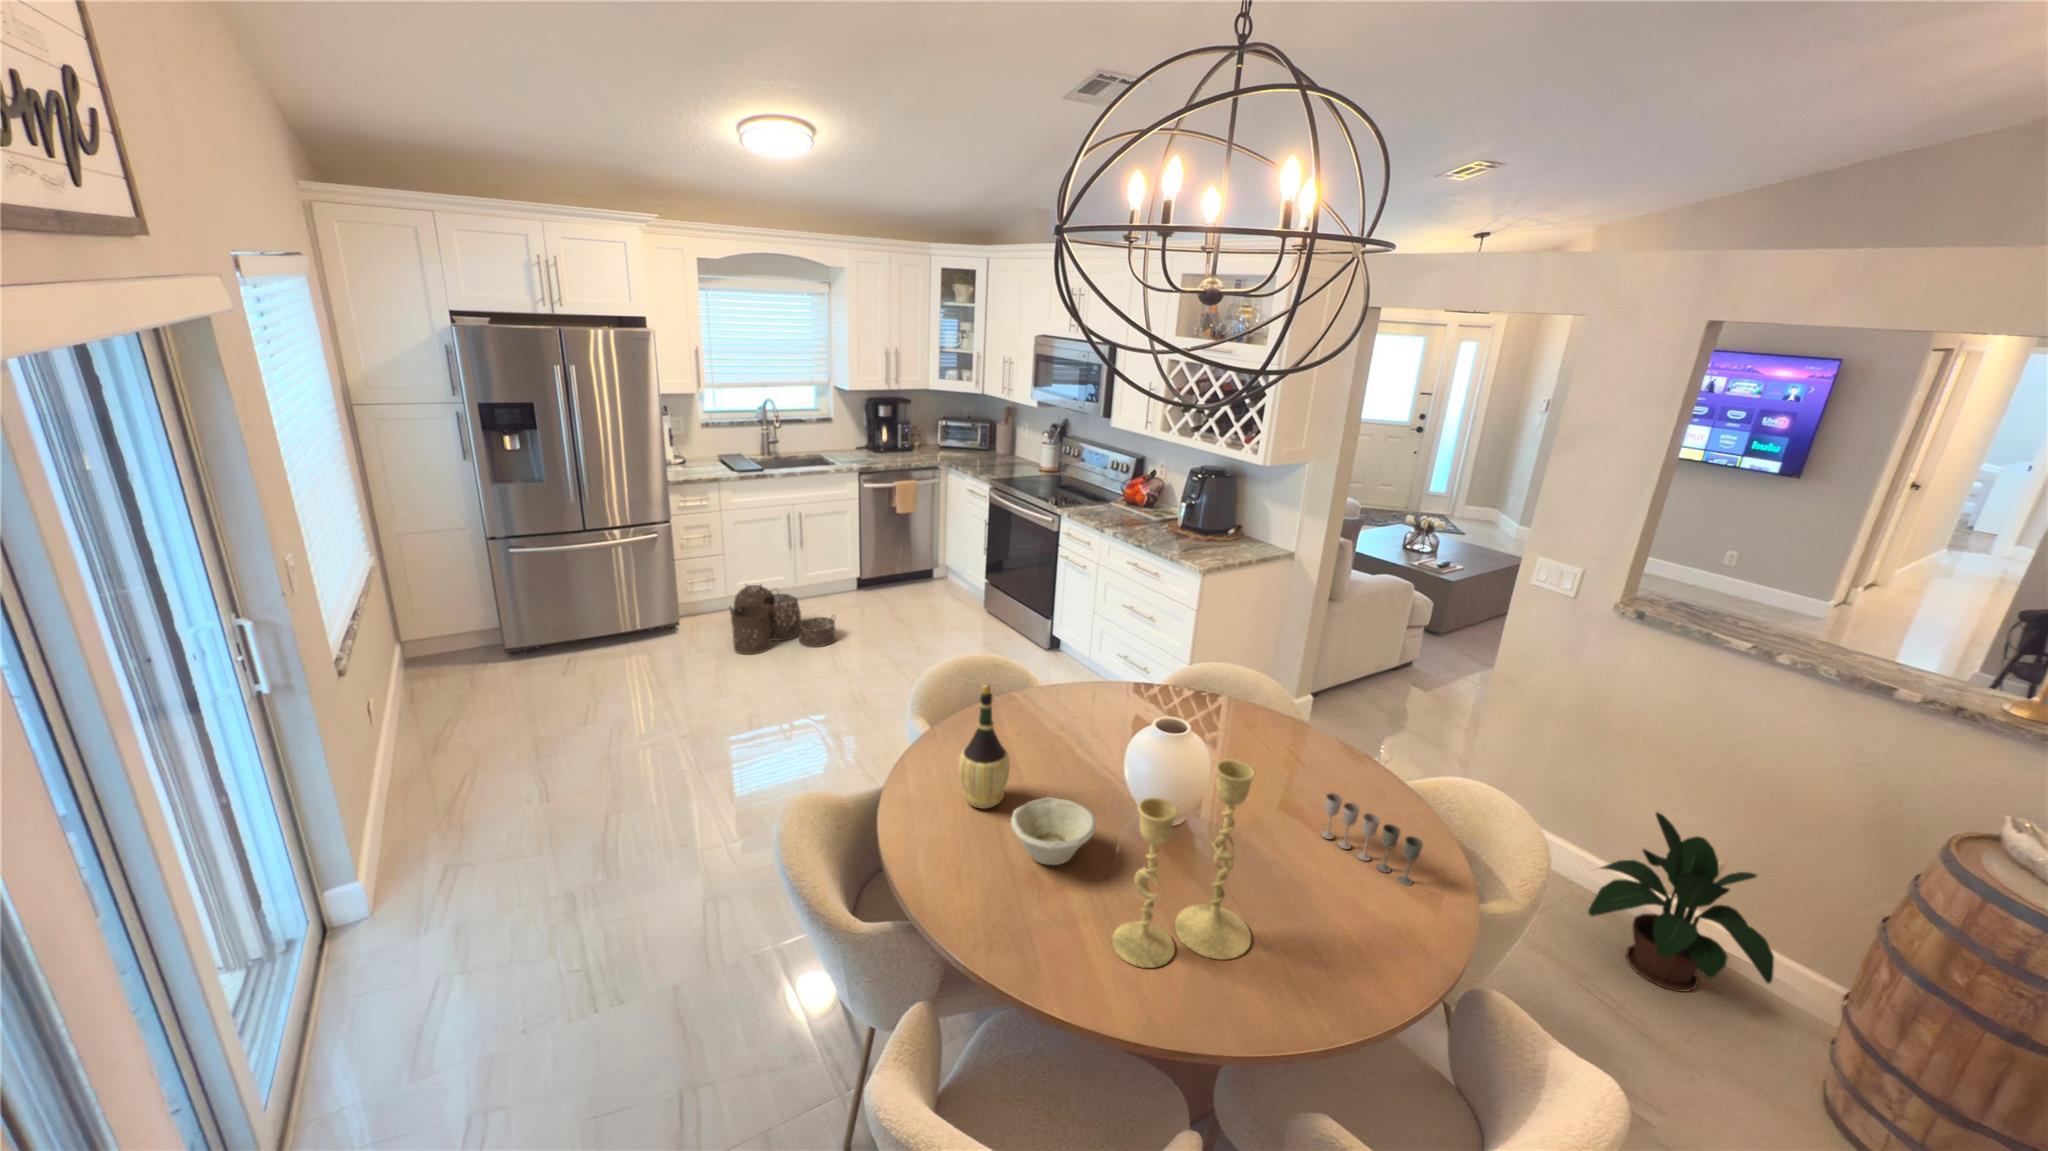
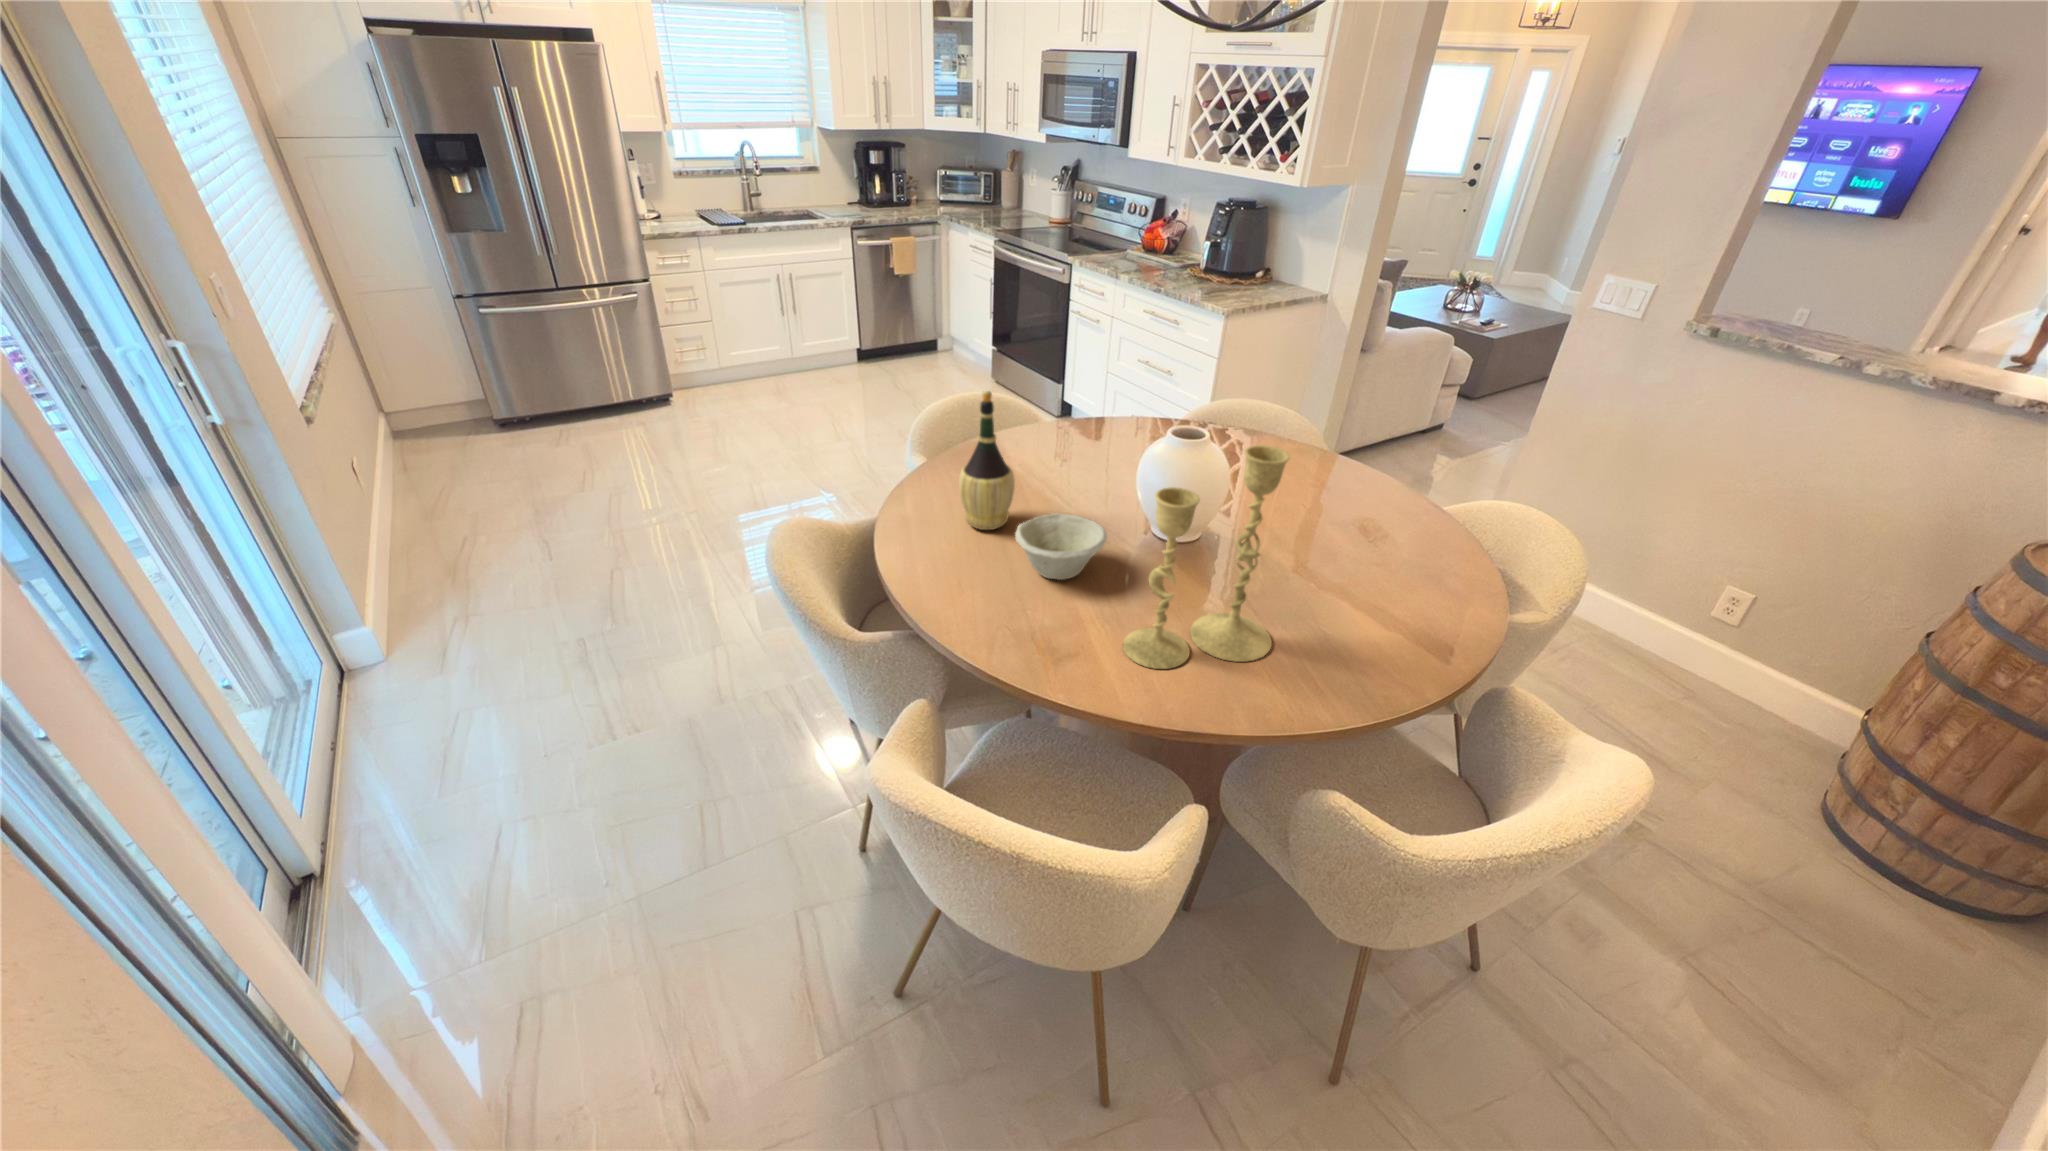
woven basket: present [730,585,835,654] -> none [723,350,838,423]
wine glass: present [1321,793,1423,886] -> none [1348,508,1463,598]
potted plant: present [1588,812,1774,991] -> none [1607,547,1797,723]

